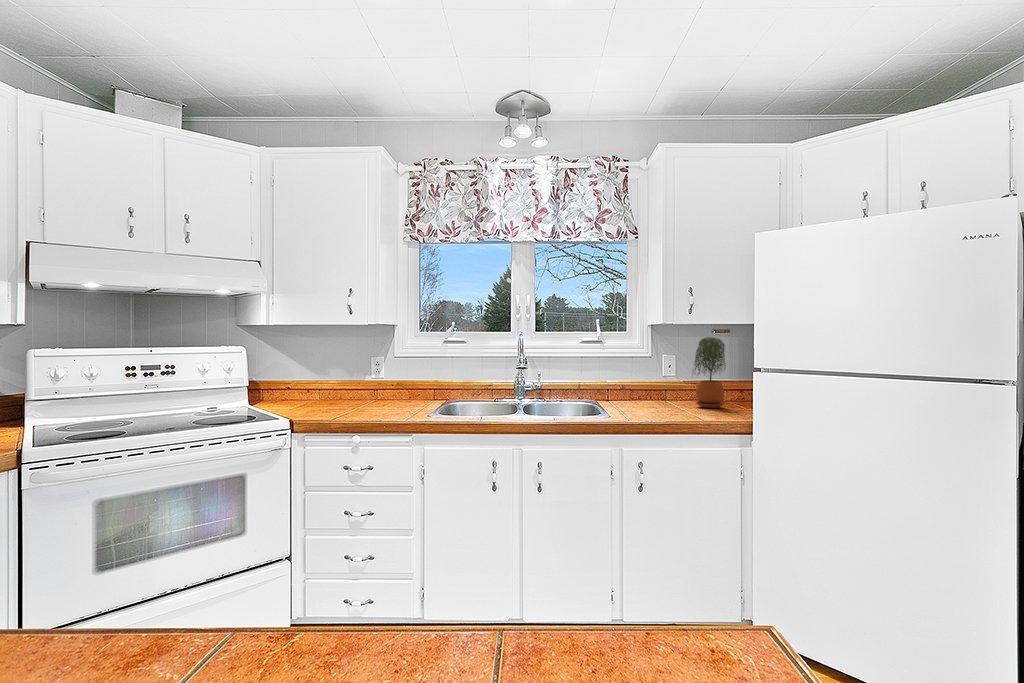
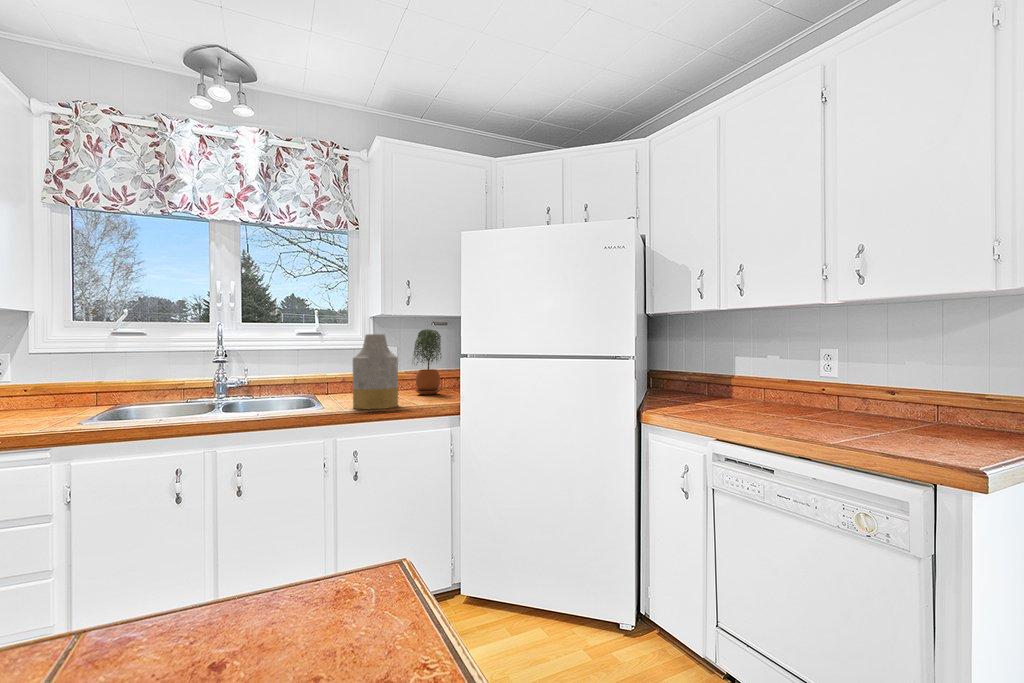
vase: none [637,345,682,420] -> present [353,334,398,409]

